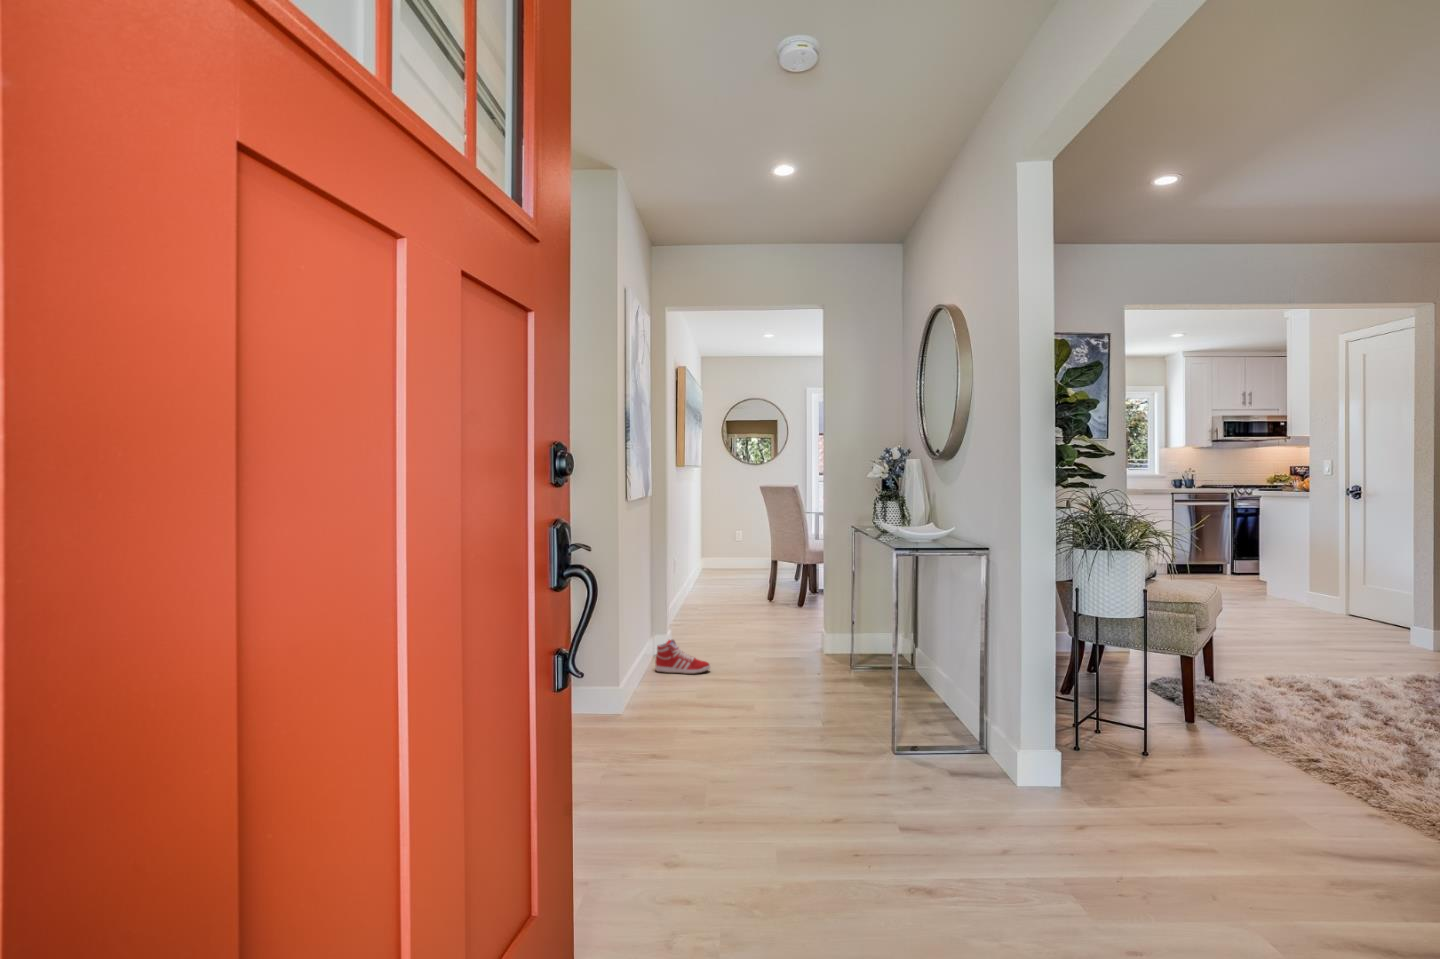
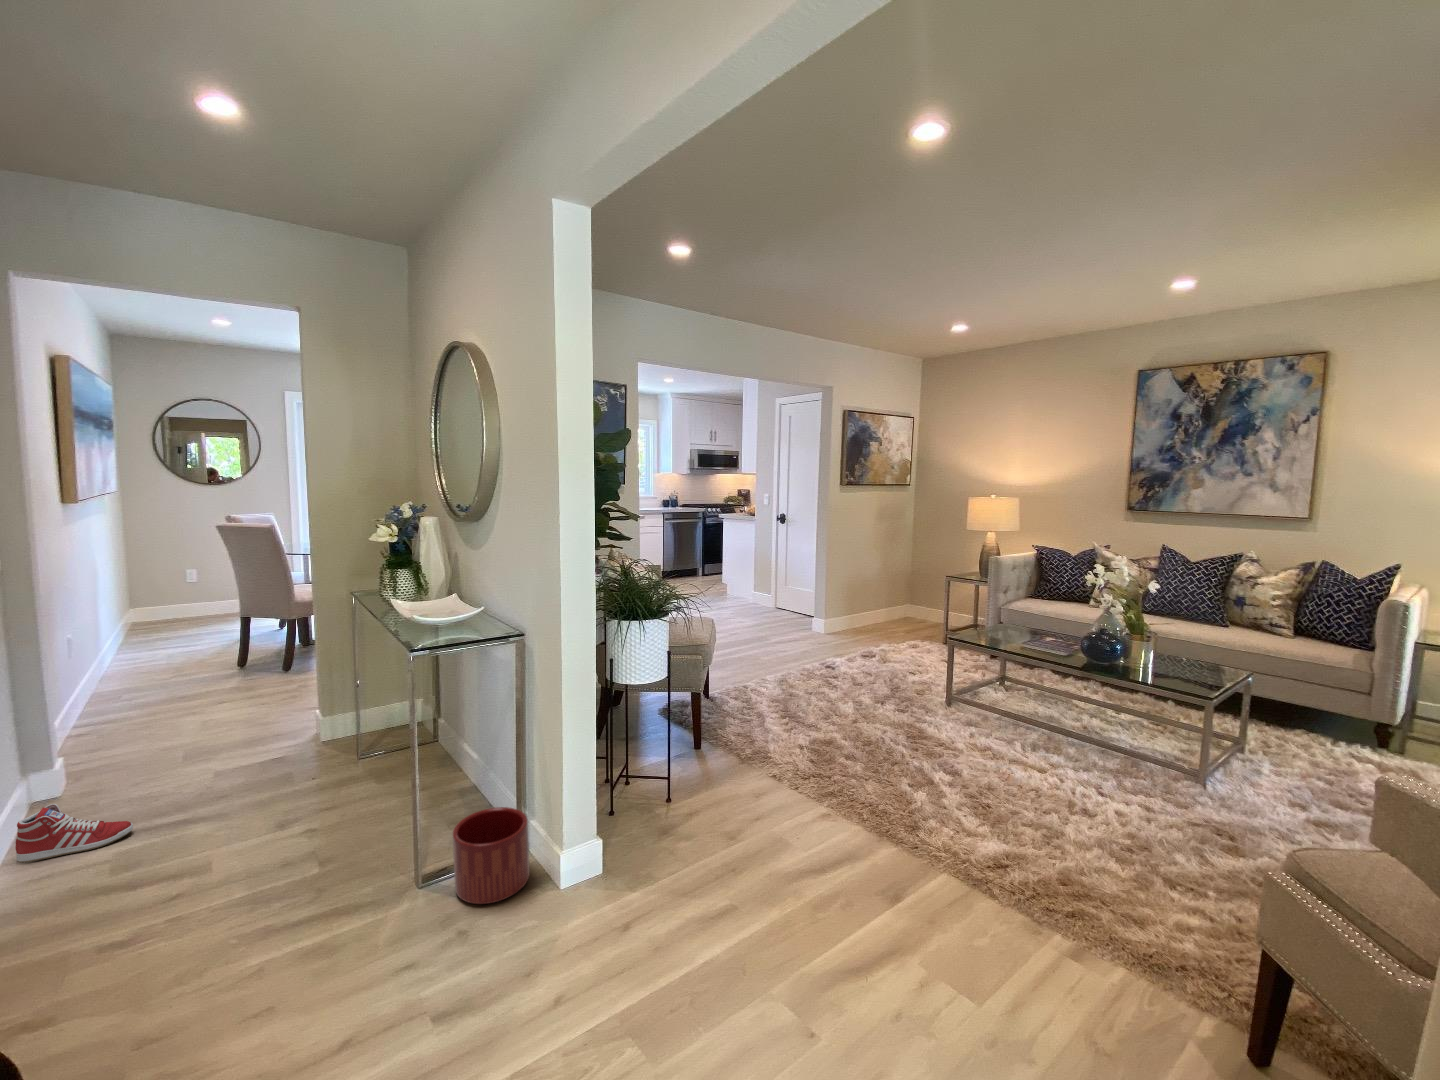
planter: none [923,697,989,772] -> present [453,807,530,904]

